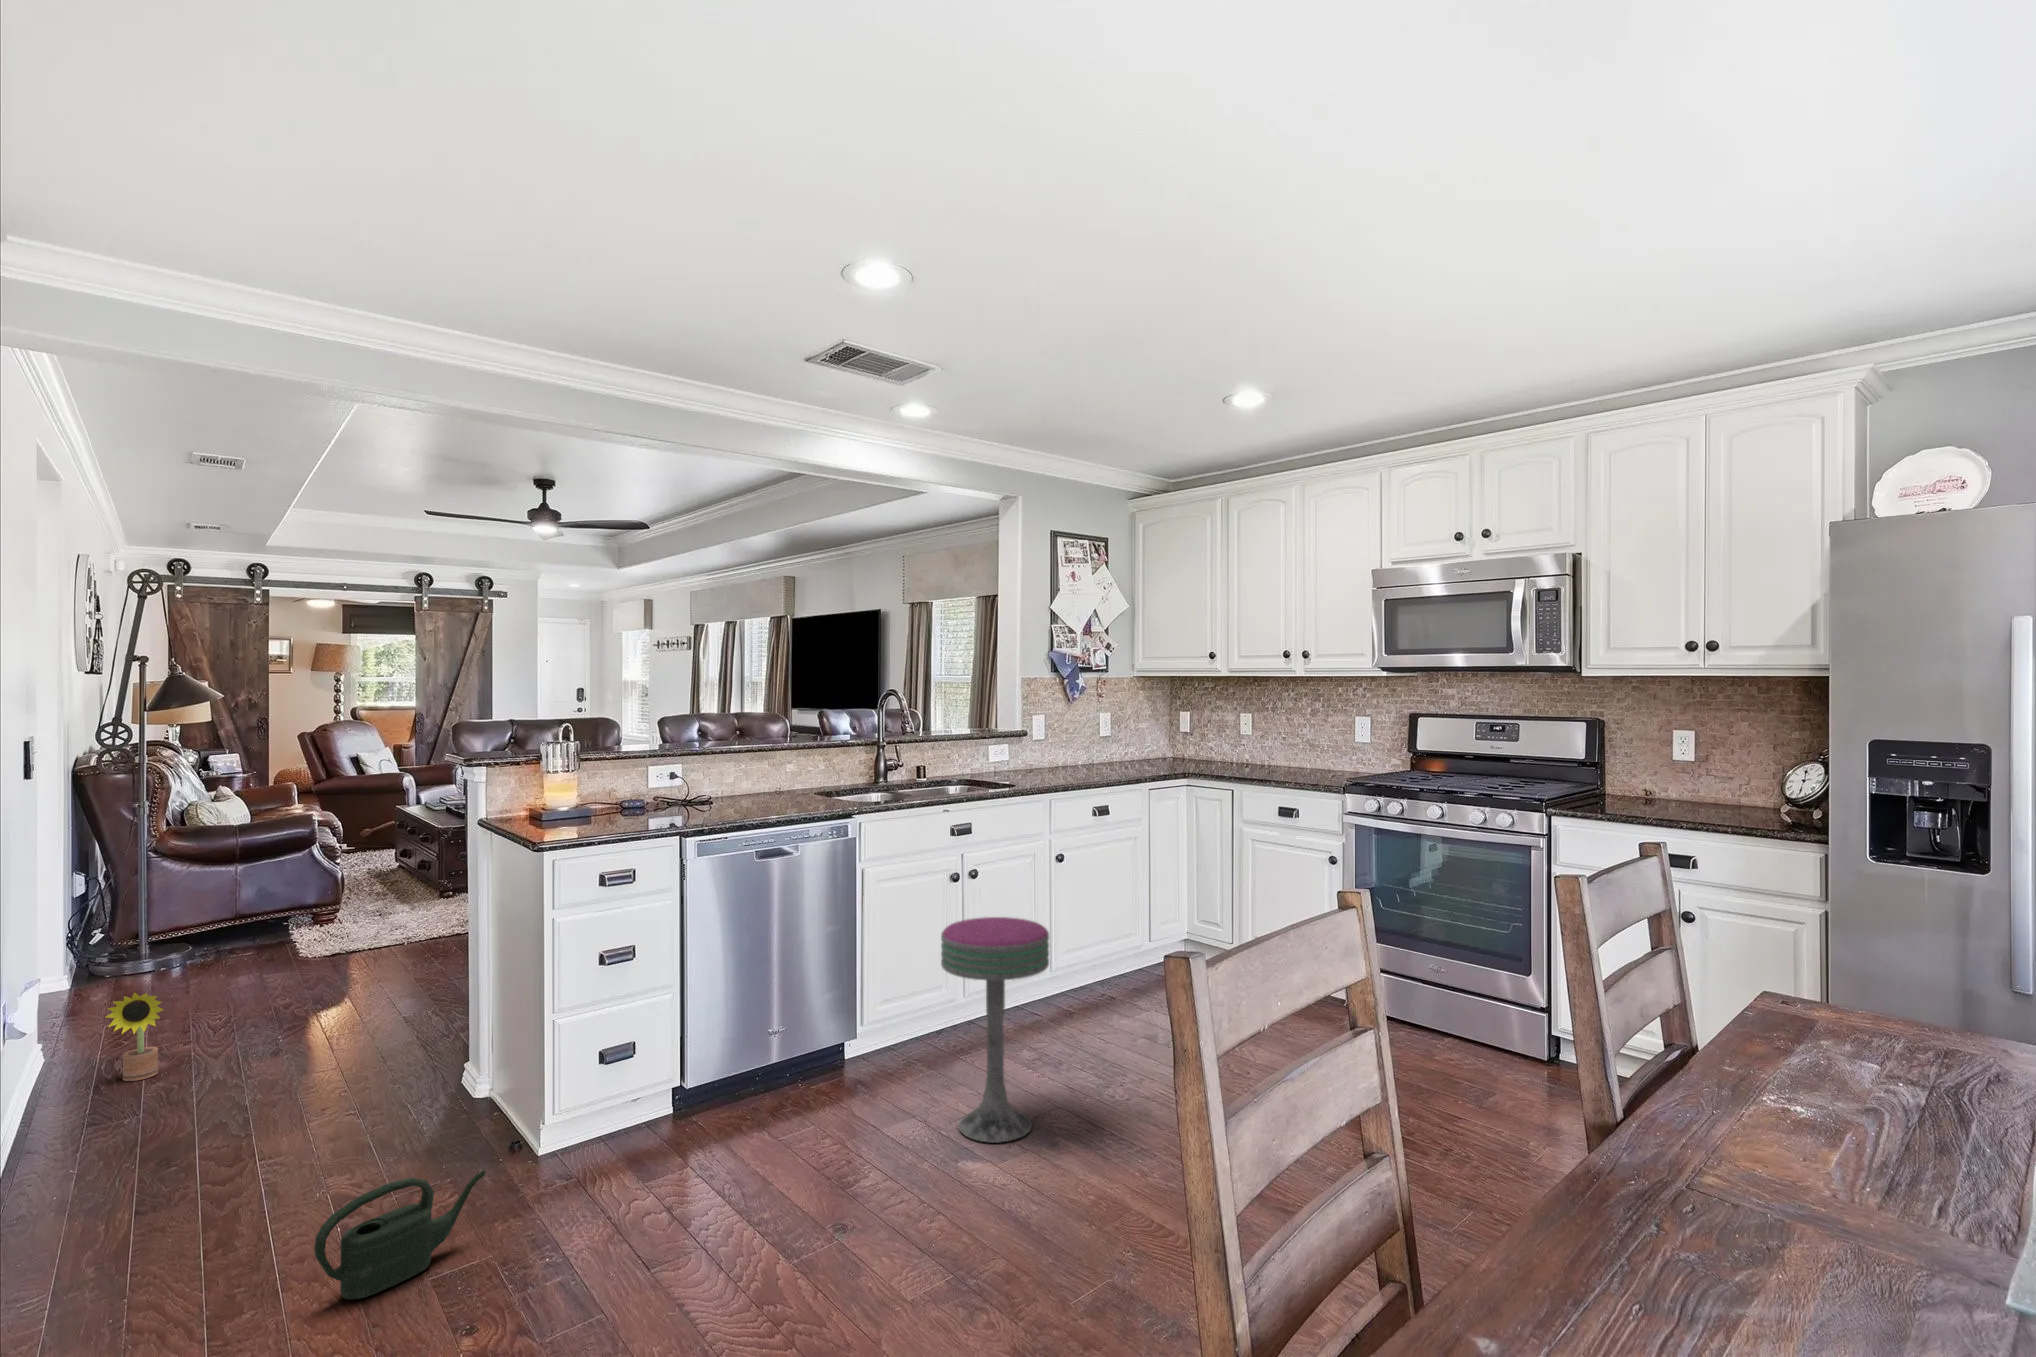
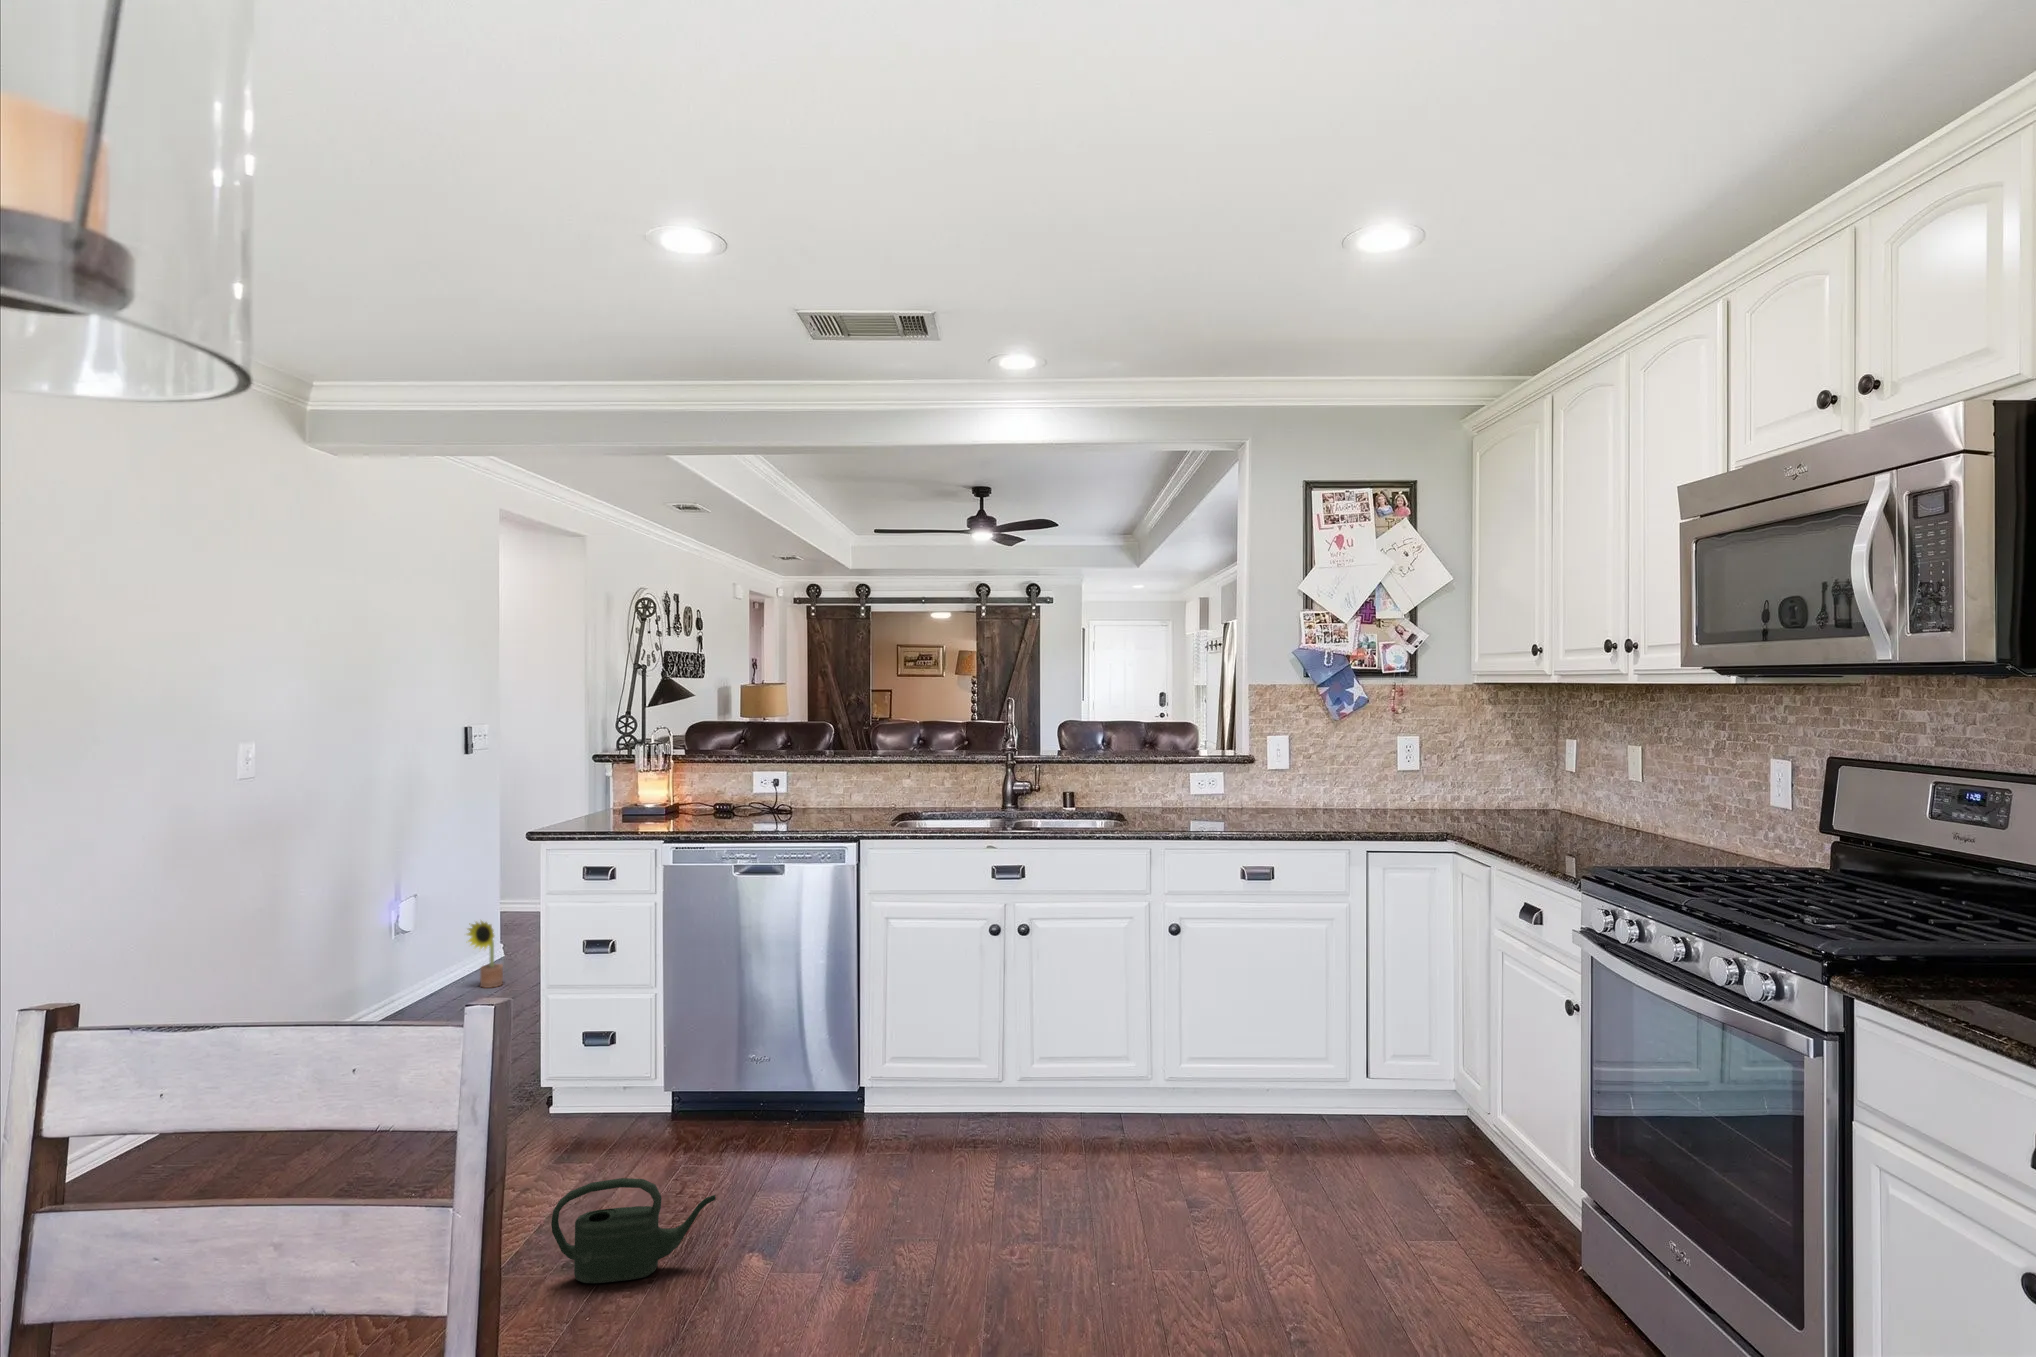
bar stool: present [941,917,1049,1143] -> none [774,977,911,1262]
watering can: present [314,1171,485,1300] -> present [551,1178,715,1283]

